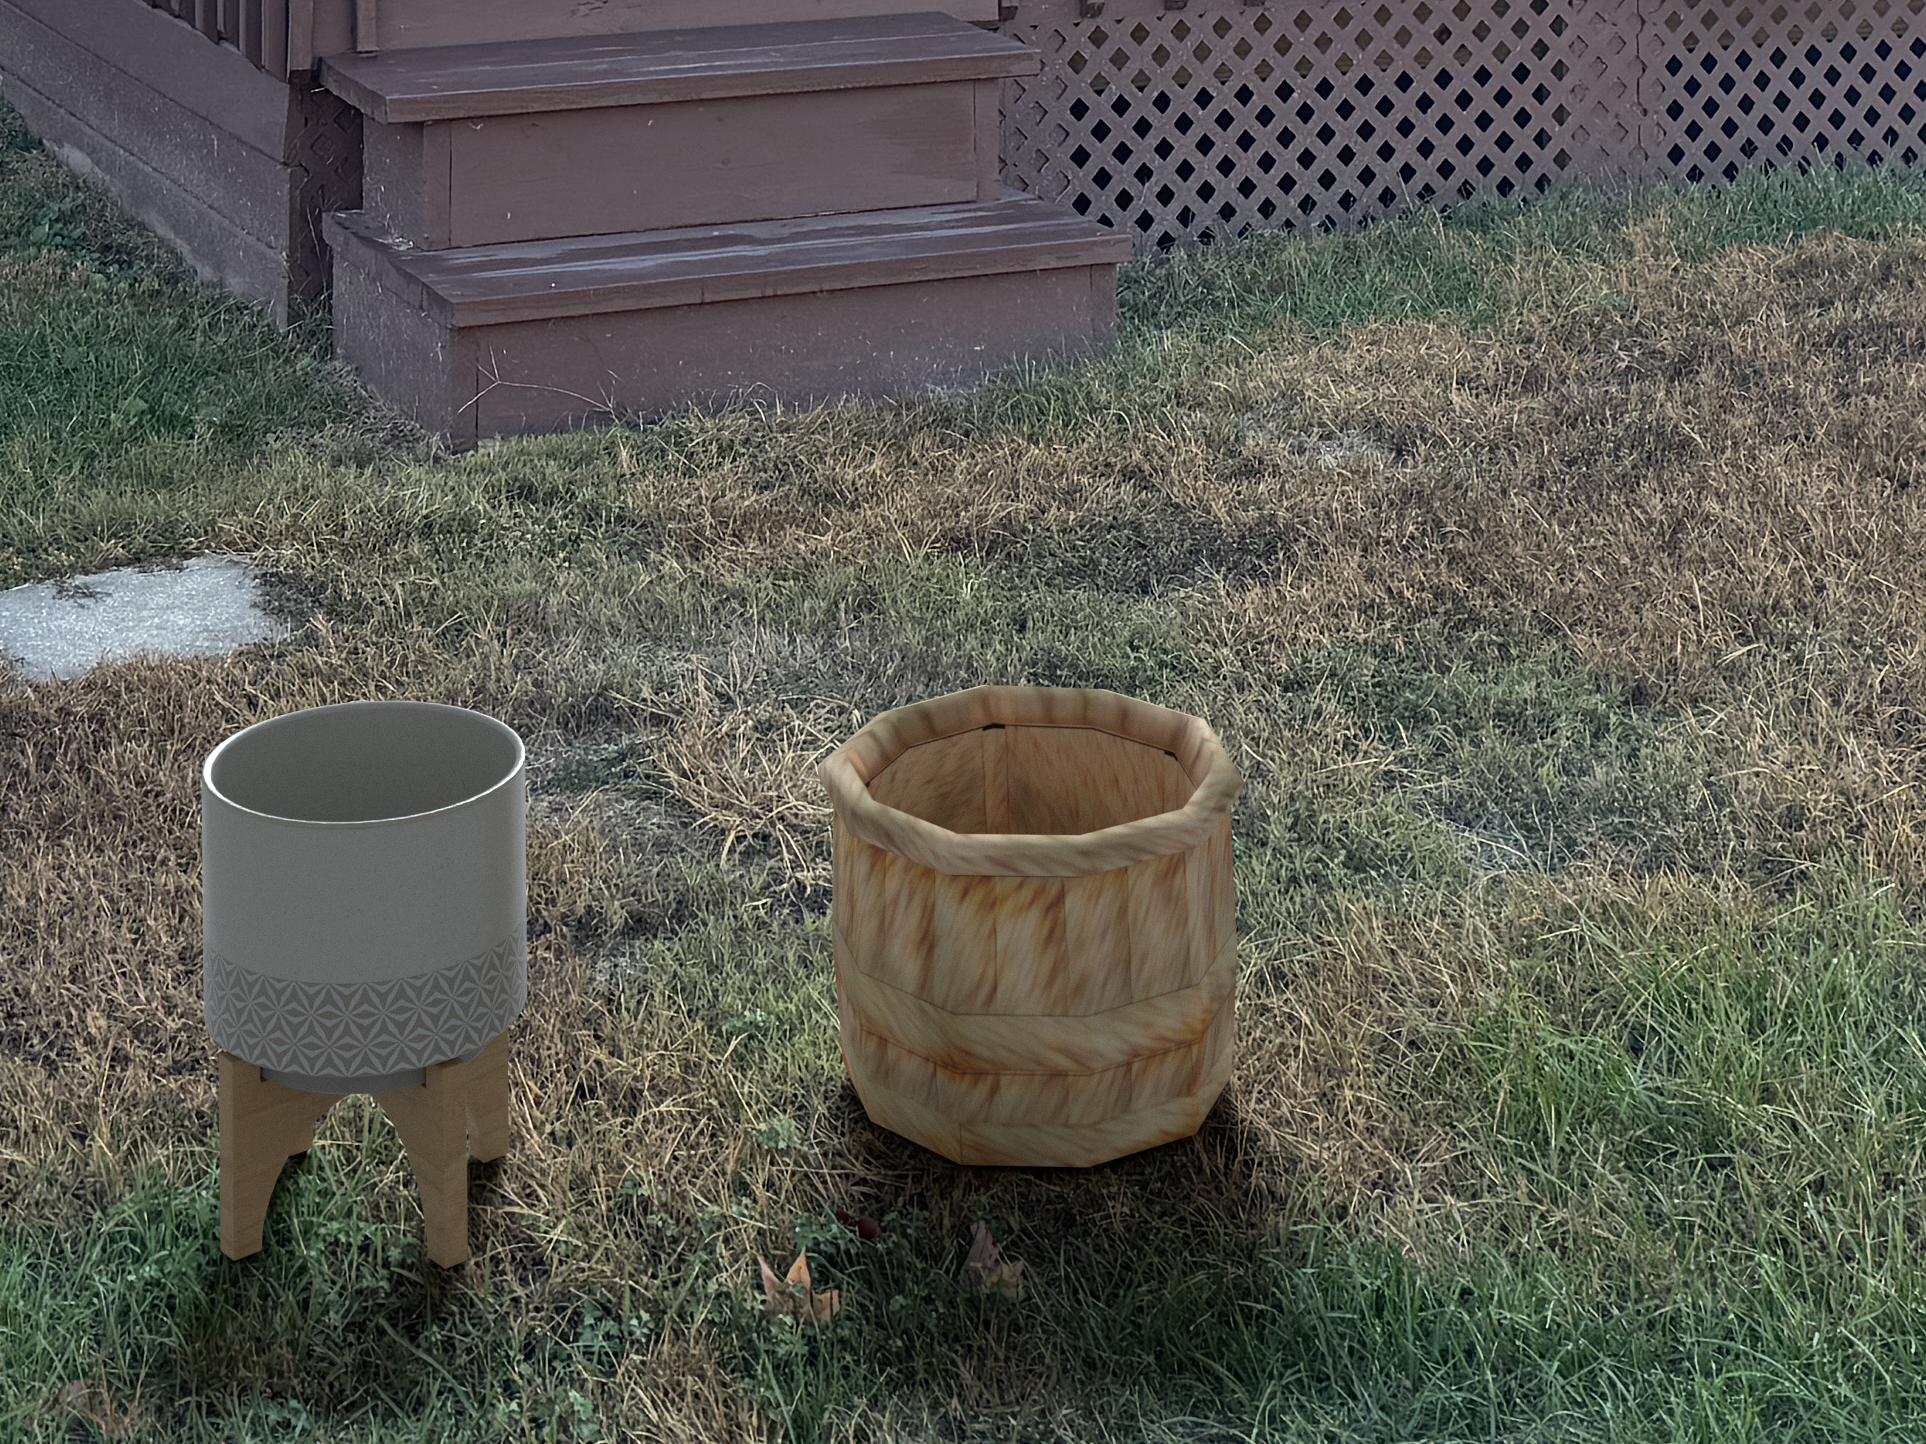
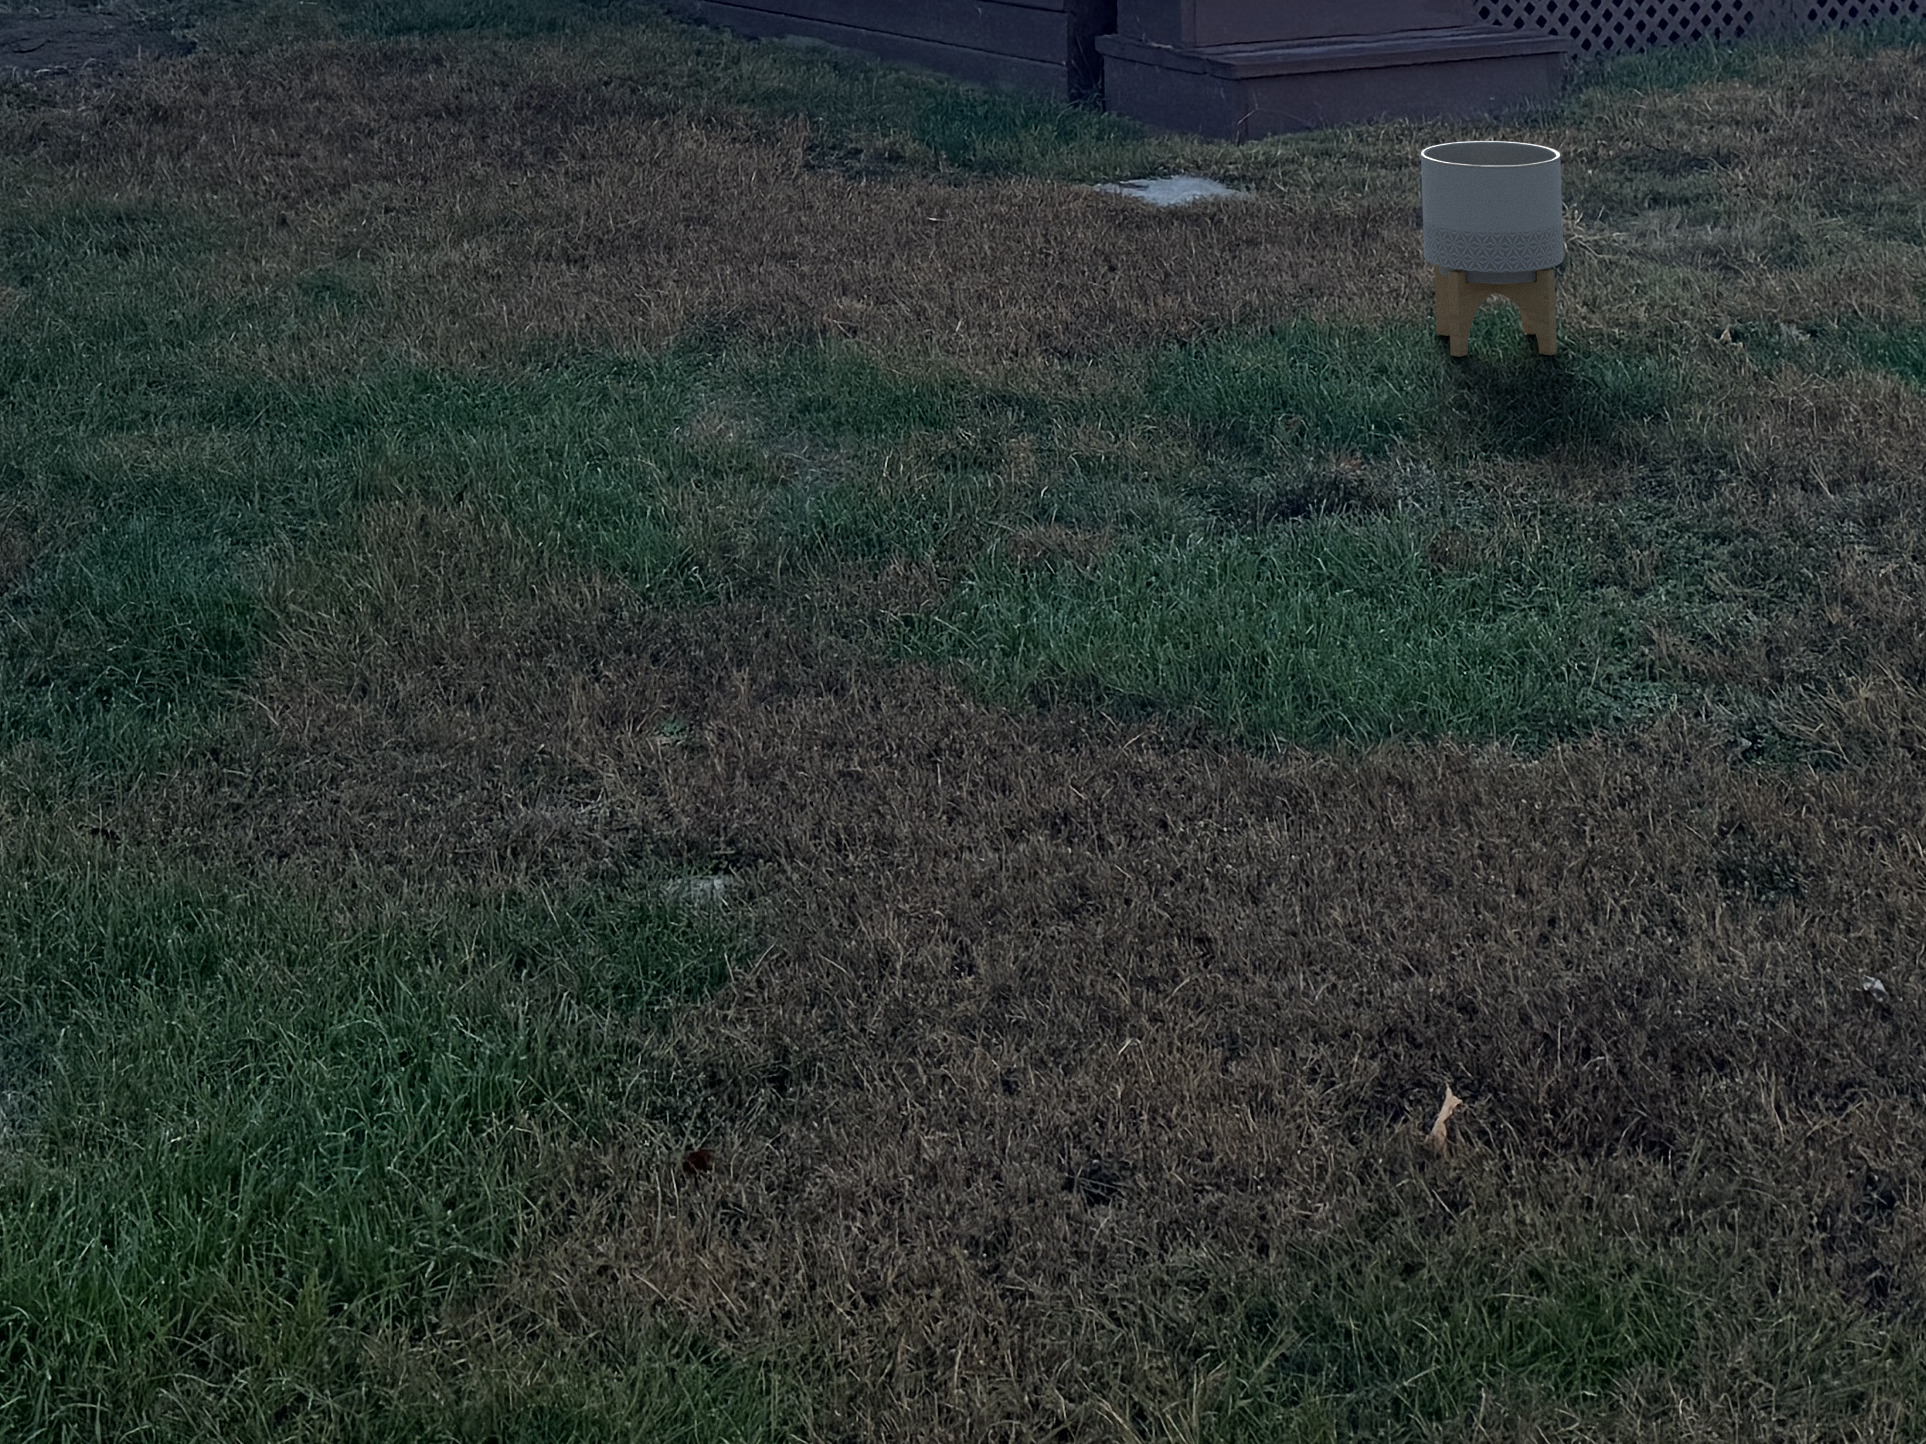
wooden bucket: present [817,685,1244,1167] -> none [1646,150,1837,327]

